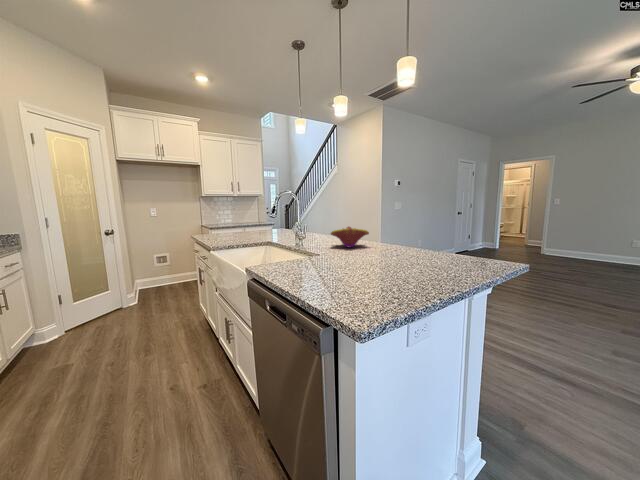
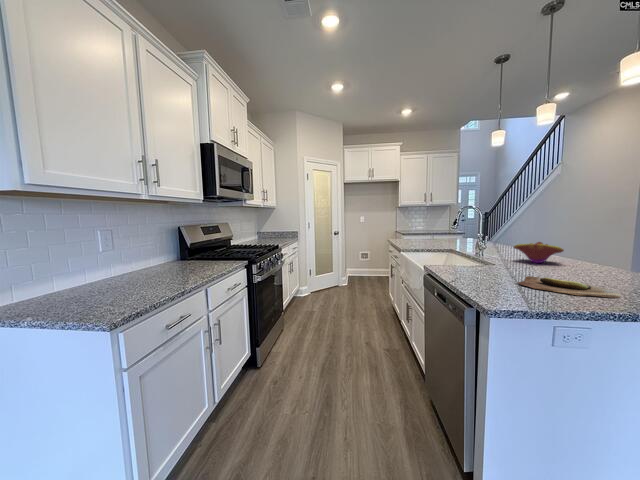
cutting board: none [355,263,438,280] -> present [518,276,620,298]

